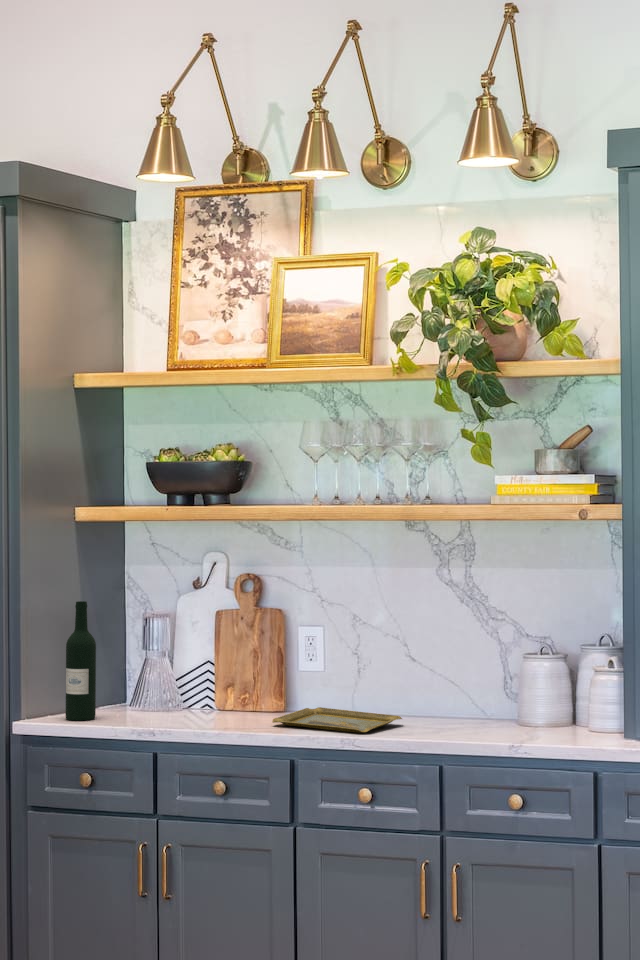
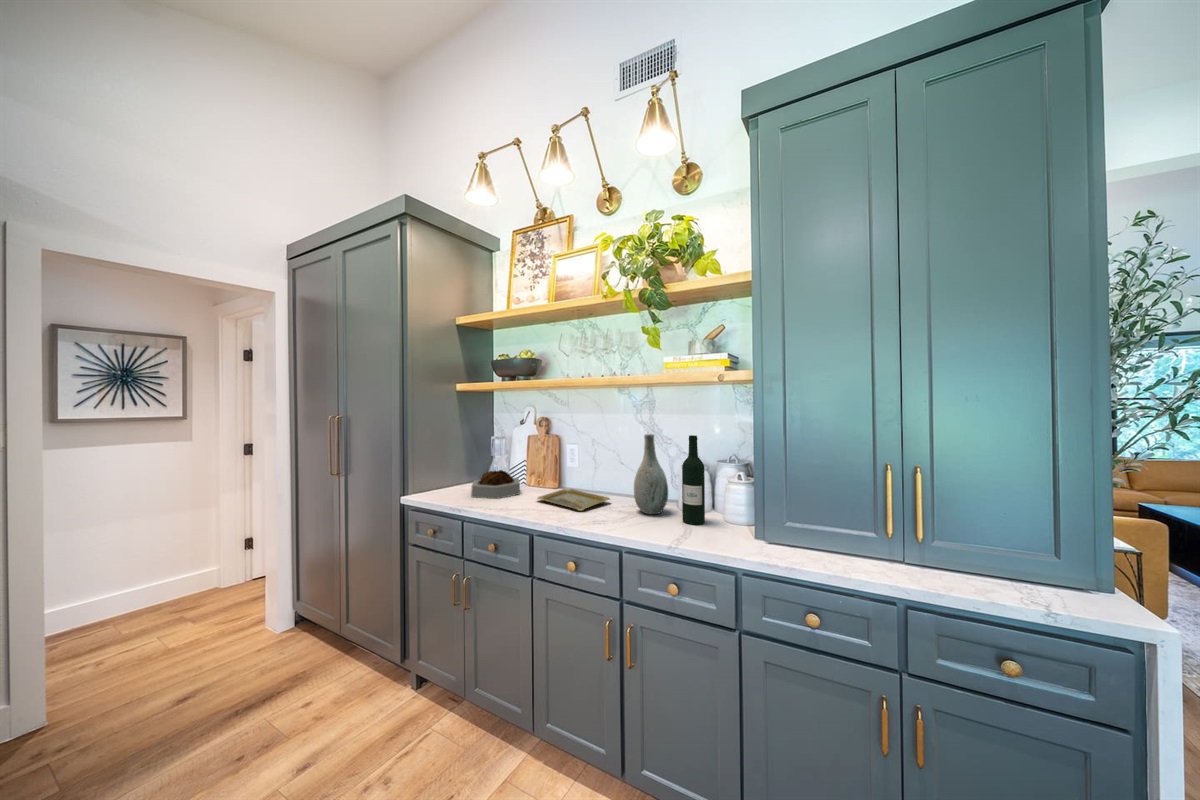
wine bottle: present [65,601,96,721] -> present [682,435,705,525]
vase: none [449,605,505,733] -> present [634,434,668,514]
decorative bowl: none [130,673,226,726] -> present [471,470,520,499]

